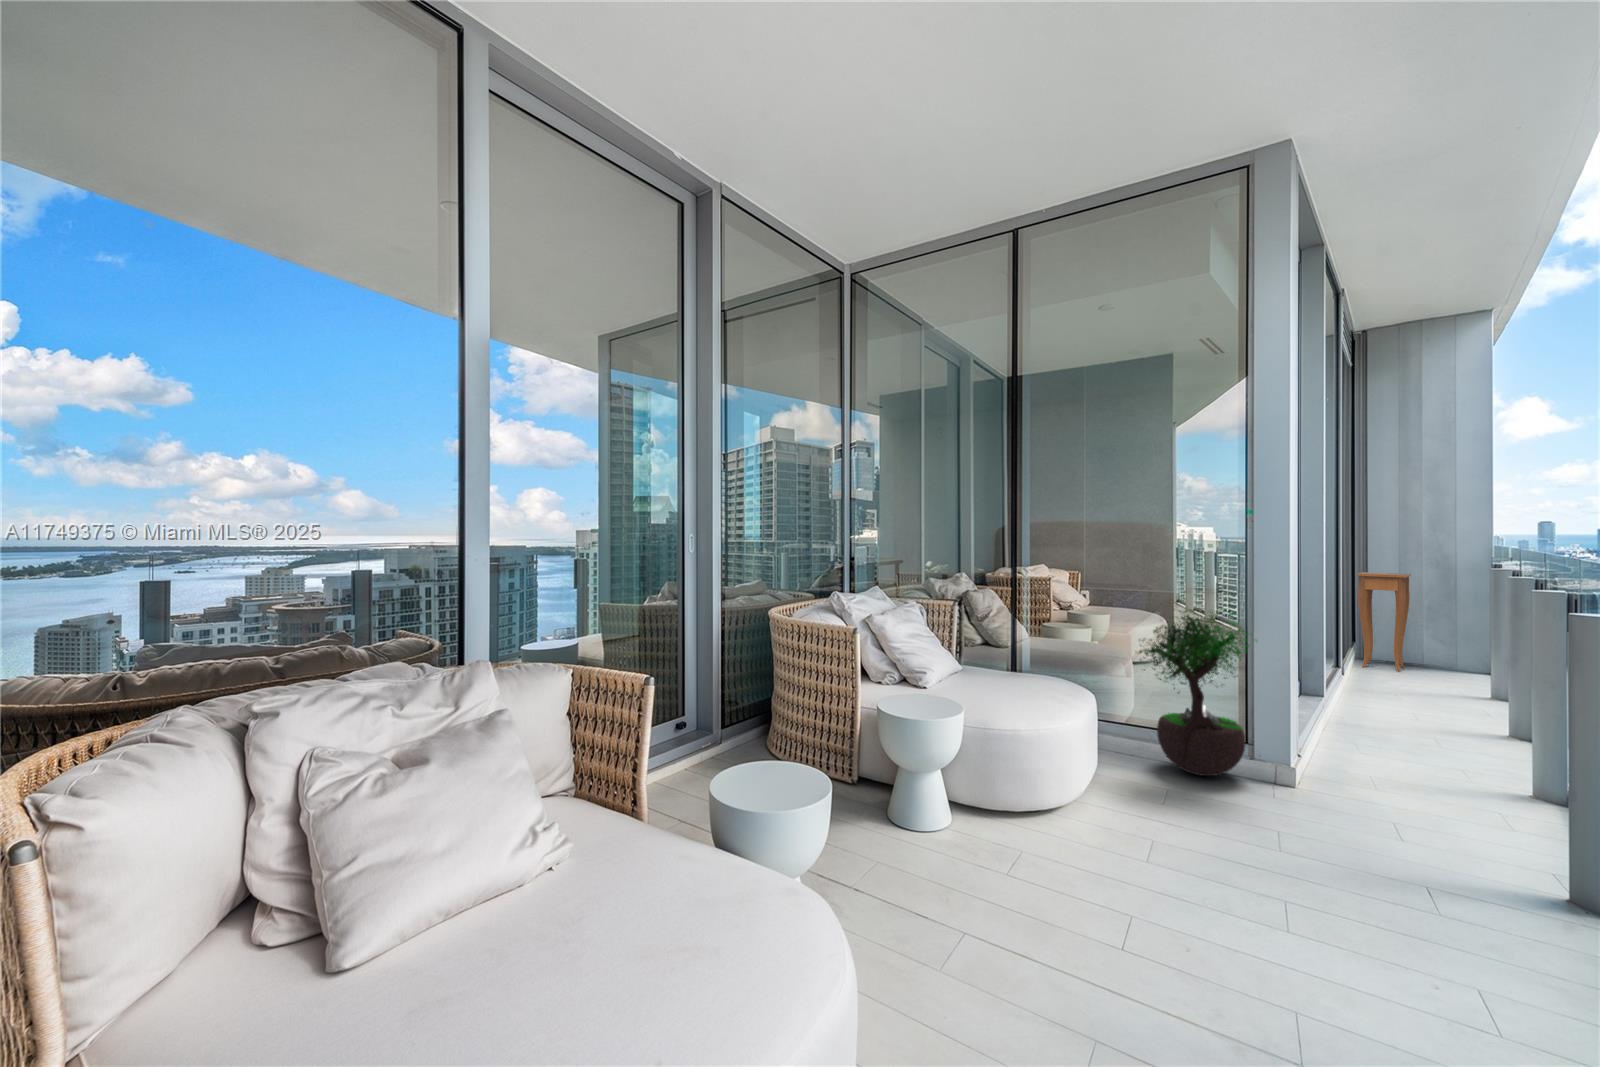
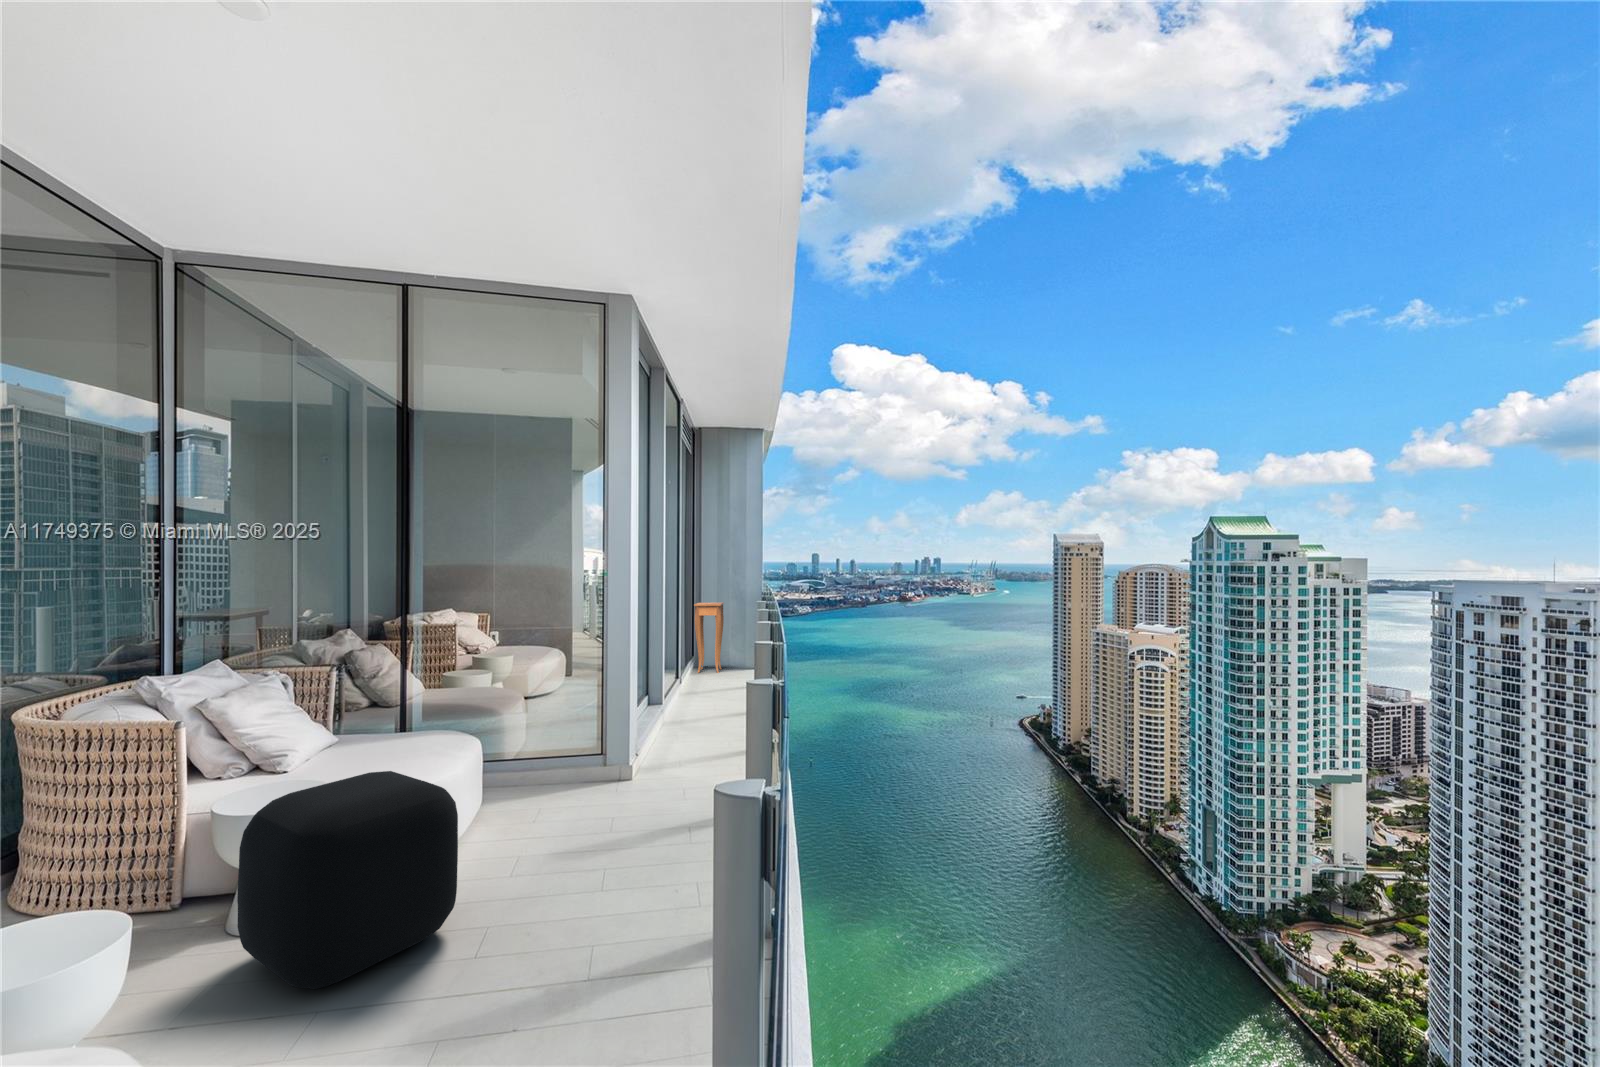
potted tree: present [1139,610,1257,776] -> none [519,642,611,789]
ottoman: none [899,703,1088,899] -> present [237,771,458,989]

